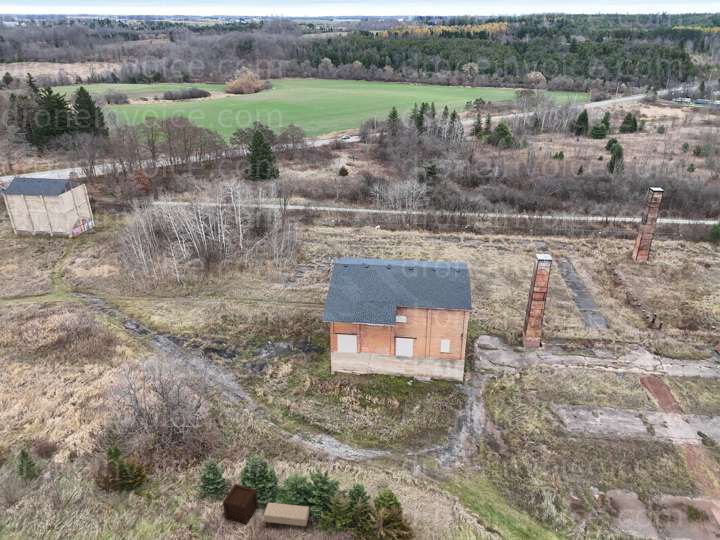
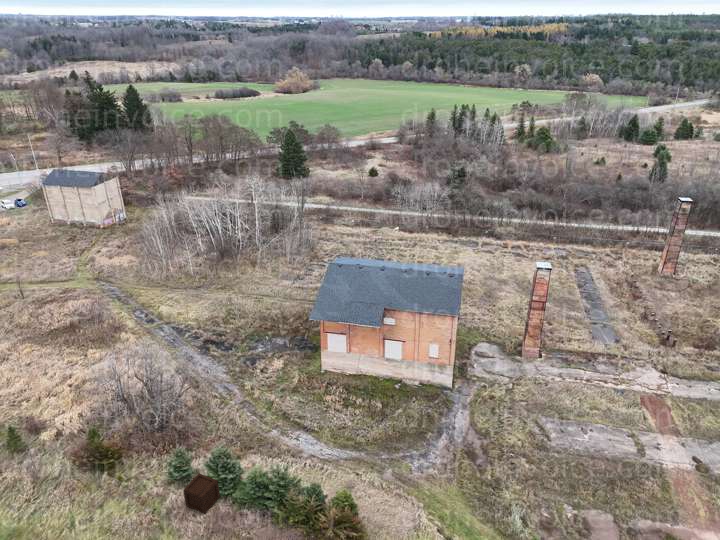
bench: present [264,503,309,532] -> none [221,494,266,527]

